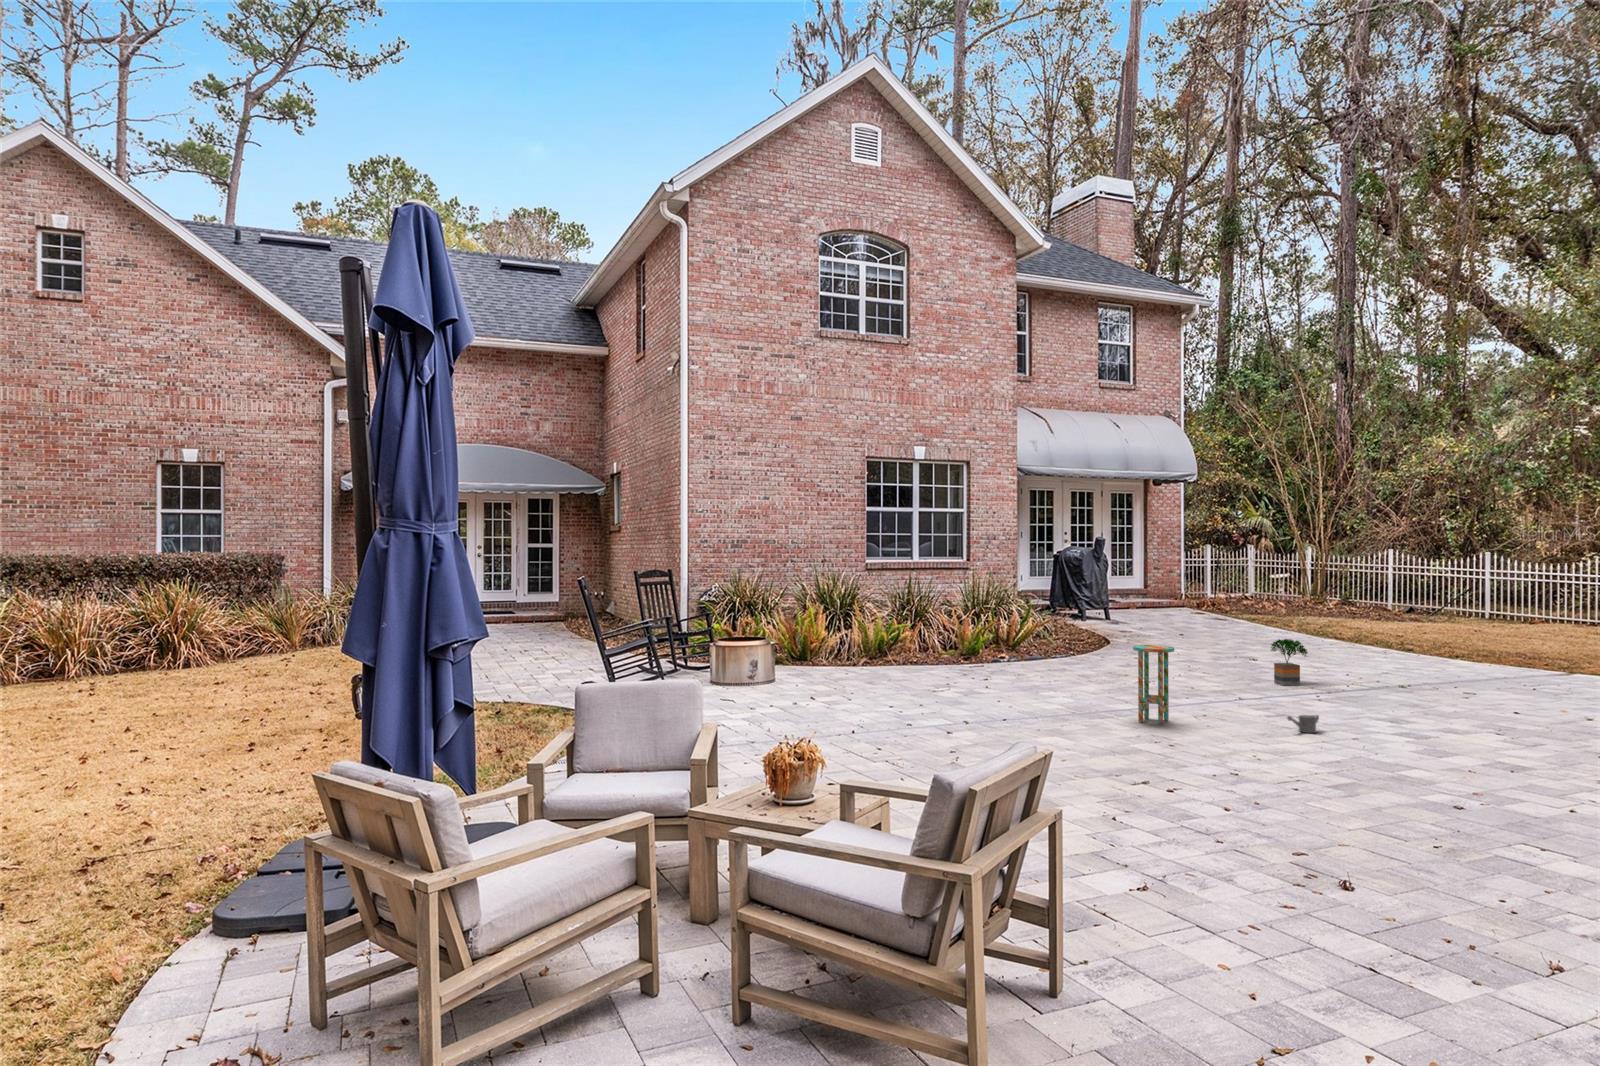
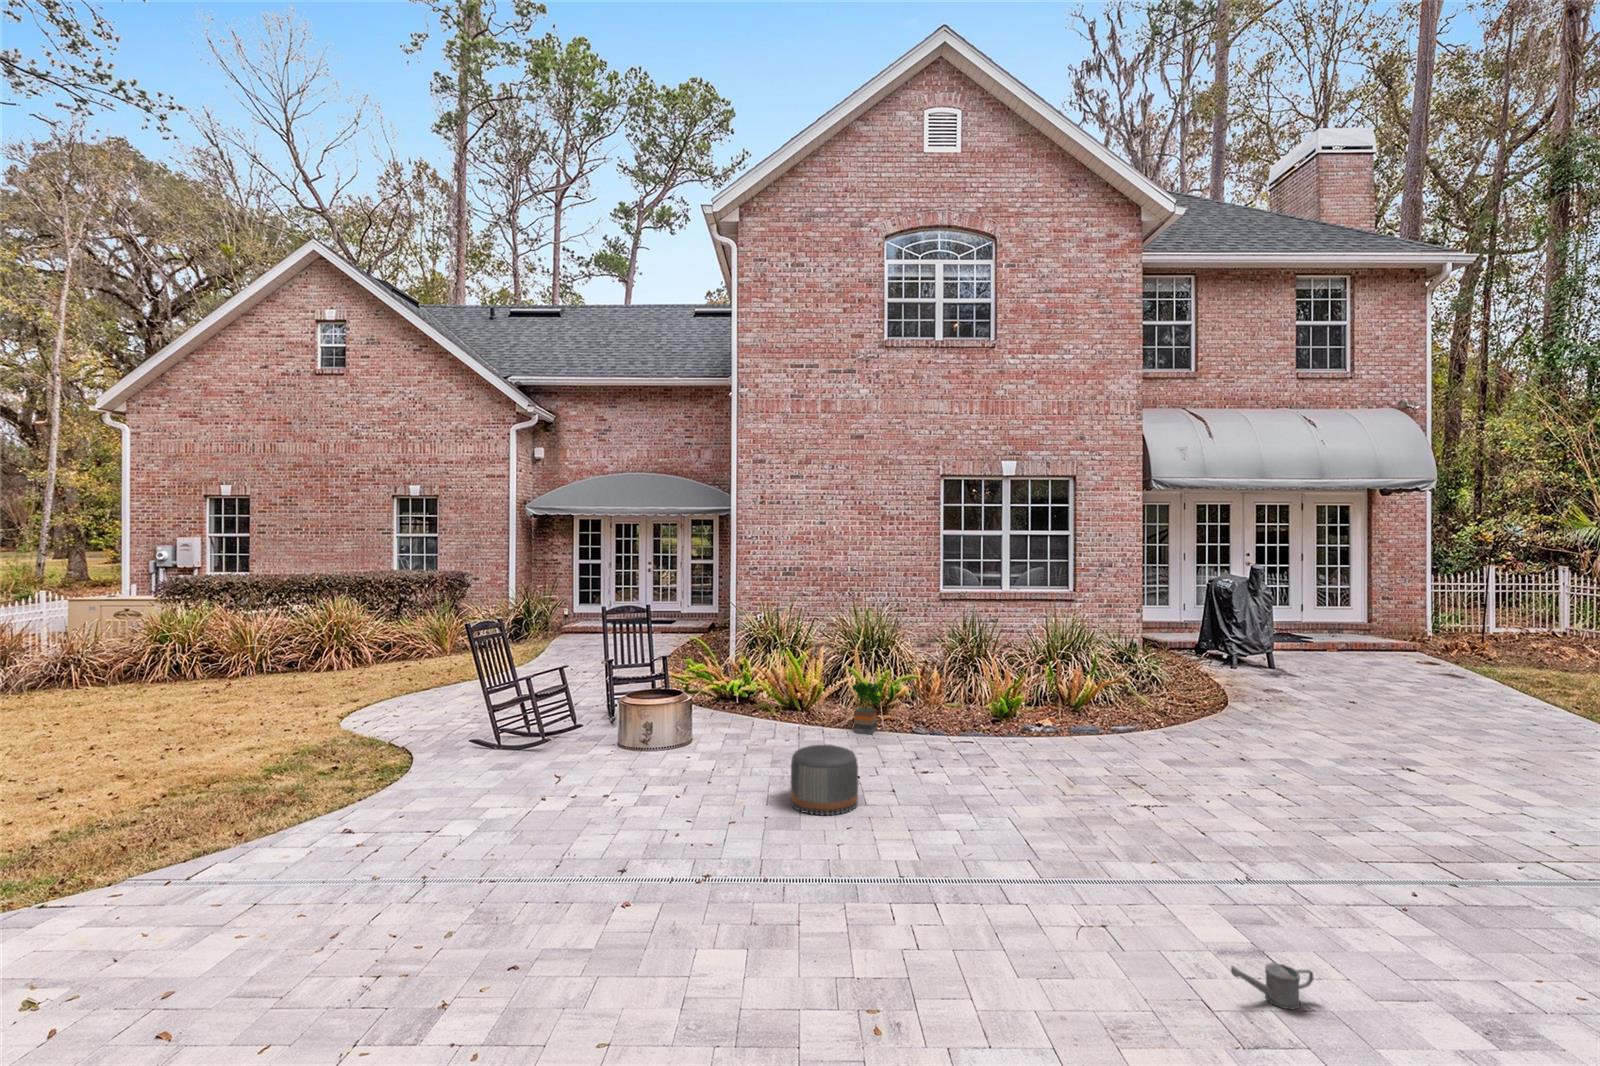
potted tree: present [1271,639,1308,686] -> present [852,682,882,734]
side table: present [1133,645,1174,724] -> none [996,778,1061,920]
pouf: none [925,657,977,704] -> present [791,745,858,815]

